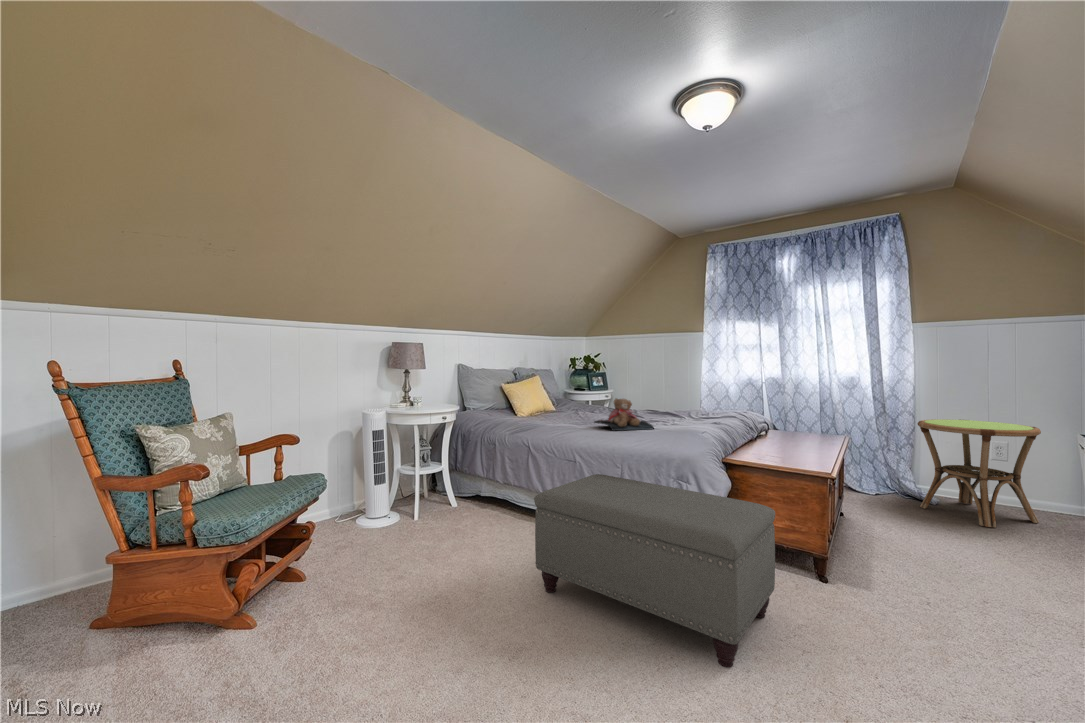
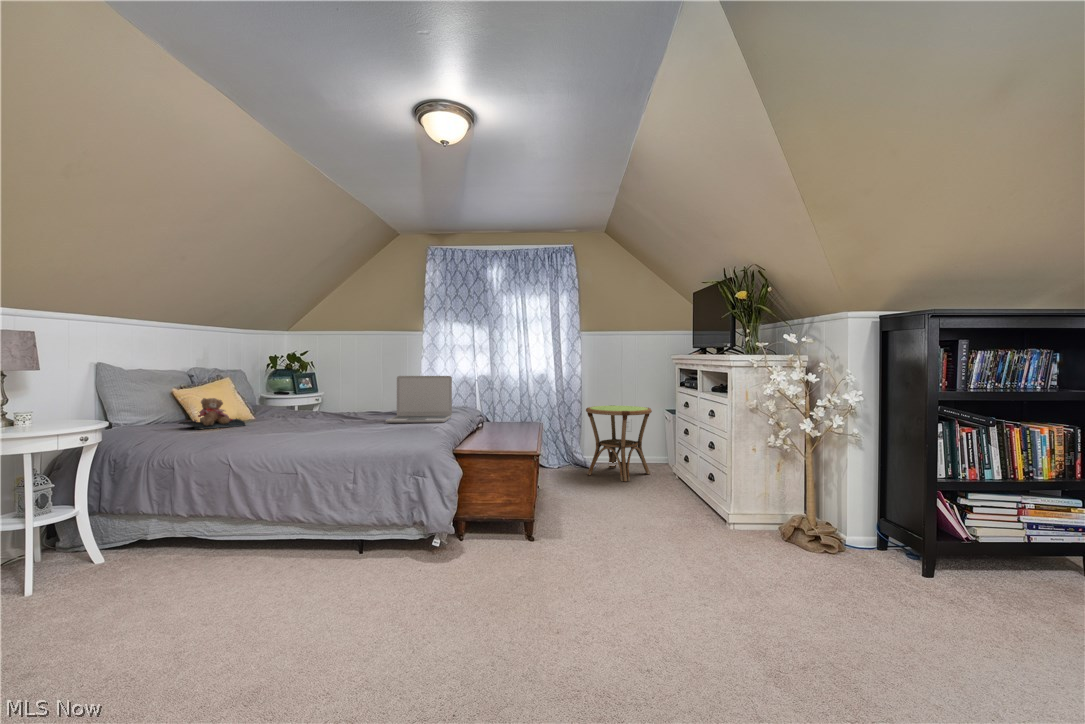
laptop: none [658,377,729,427] -> present [386,376,452,423]
teddy bear: present [594,398,654,431] -> present [178,398,245,430]
ottoman: present [534,474,775,668] -> none [264,480,502,624]

